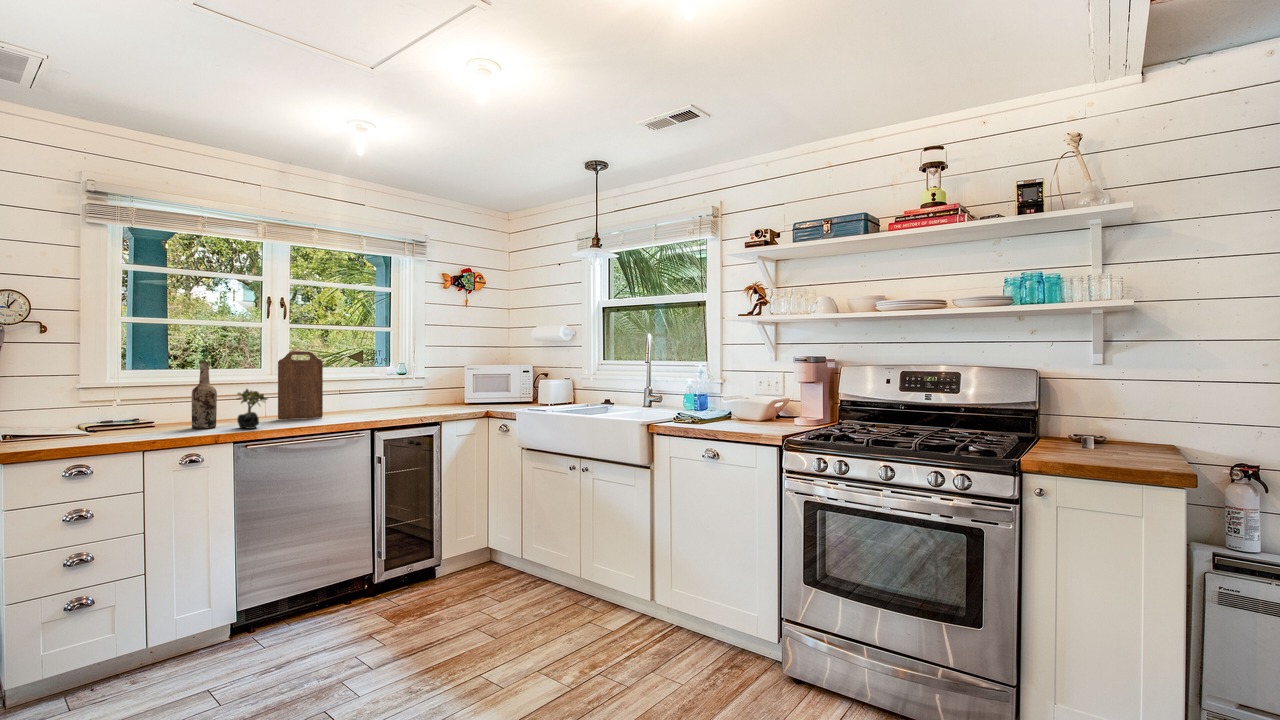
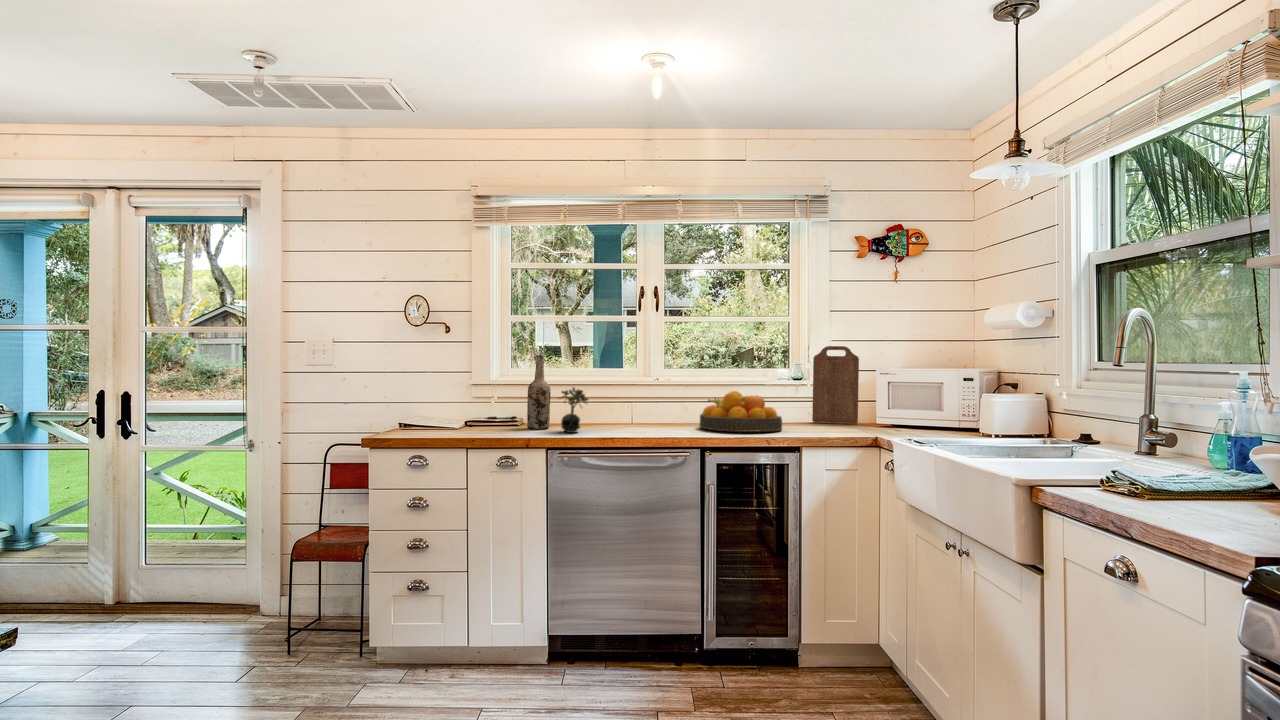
cutting board: present [278,351,323,419] -> present [812,346,859,423]
fruit bowl: none [348,385,415,416] -> present [700,391,782,432]

